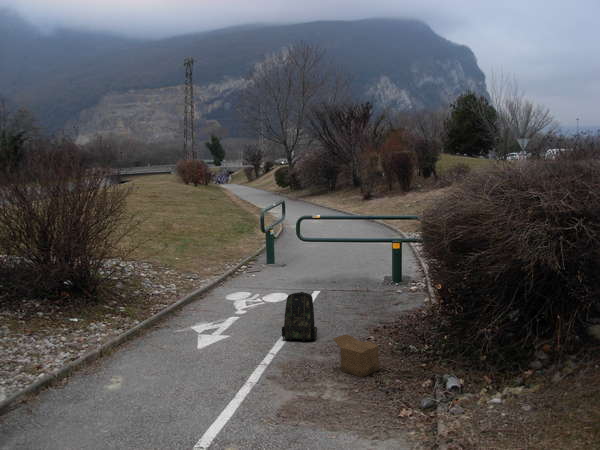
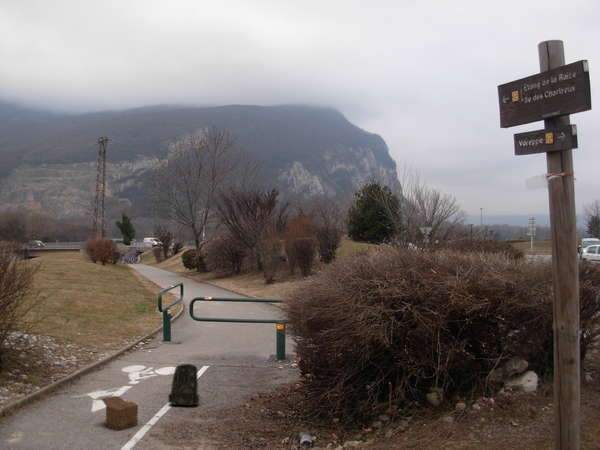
cardboard box: present [333,334,379,377] -> present [102,396,138,431]

